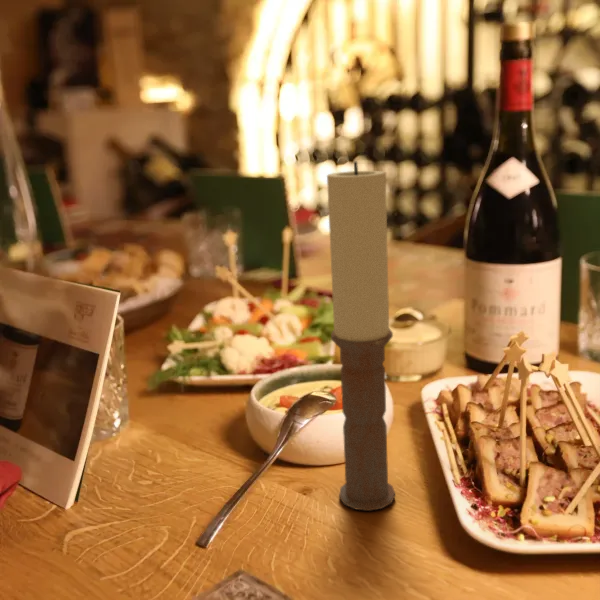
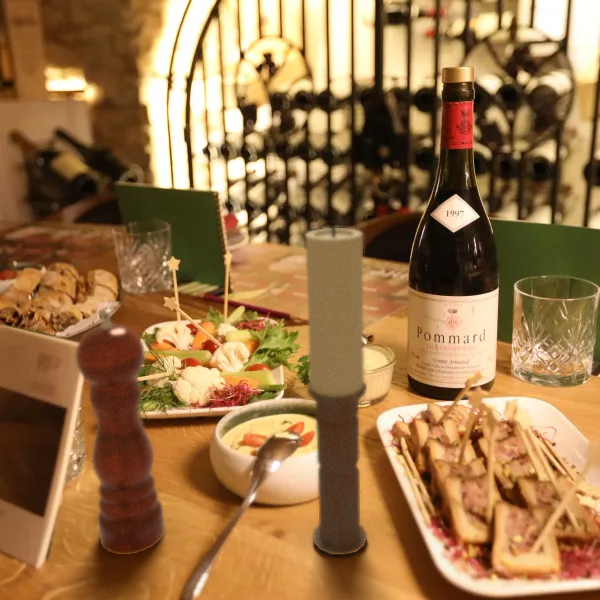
pepper mill: none [109,252,195,500] -> present [76,308,165,555]

